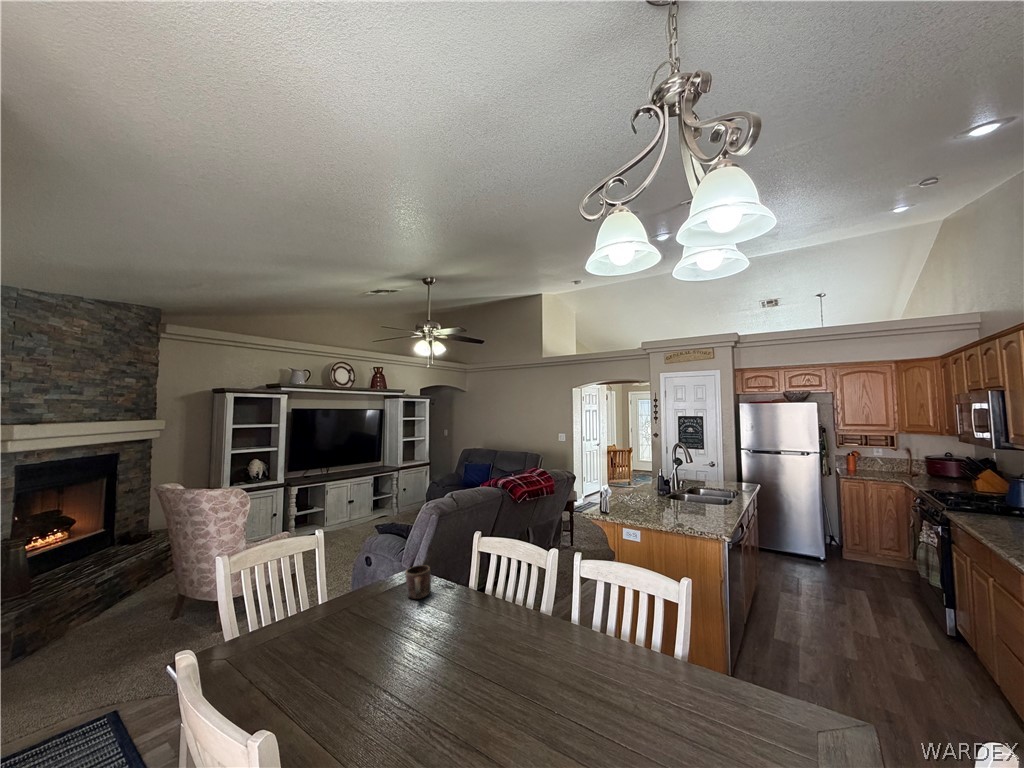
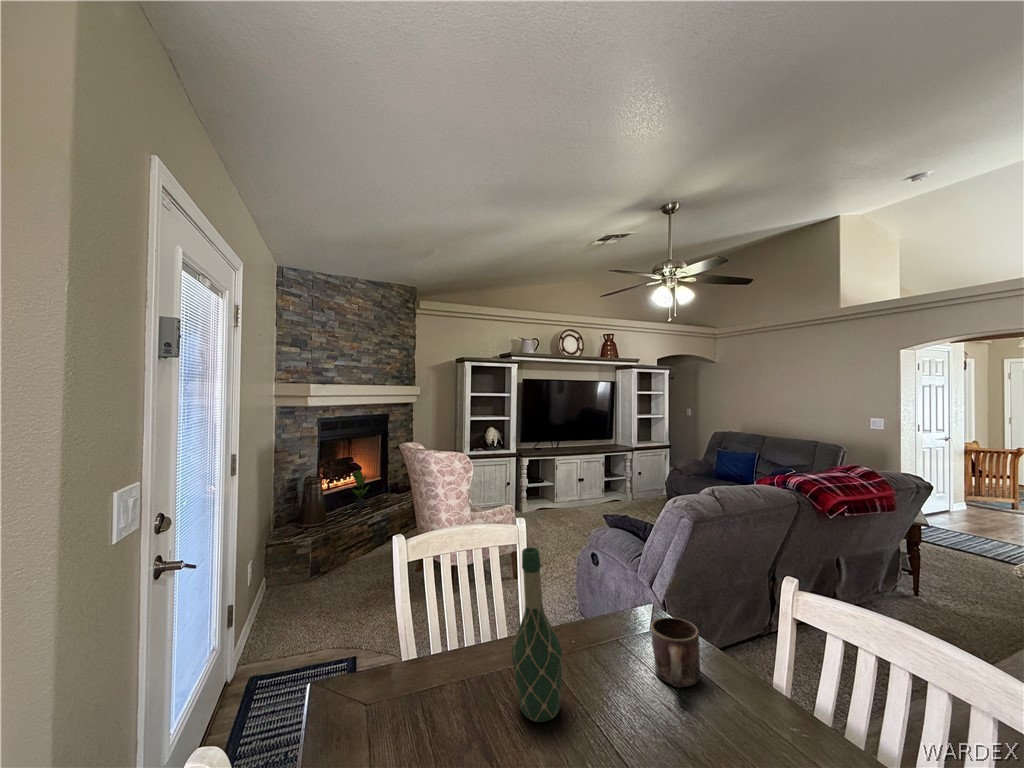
potted plant: none [67,521,98,567] -> present [351,470,369,508]
wine bottle: none [326,536,357,632] -> present [511,547,562,722]

